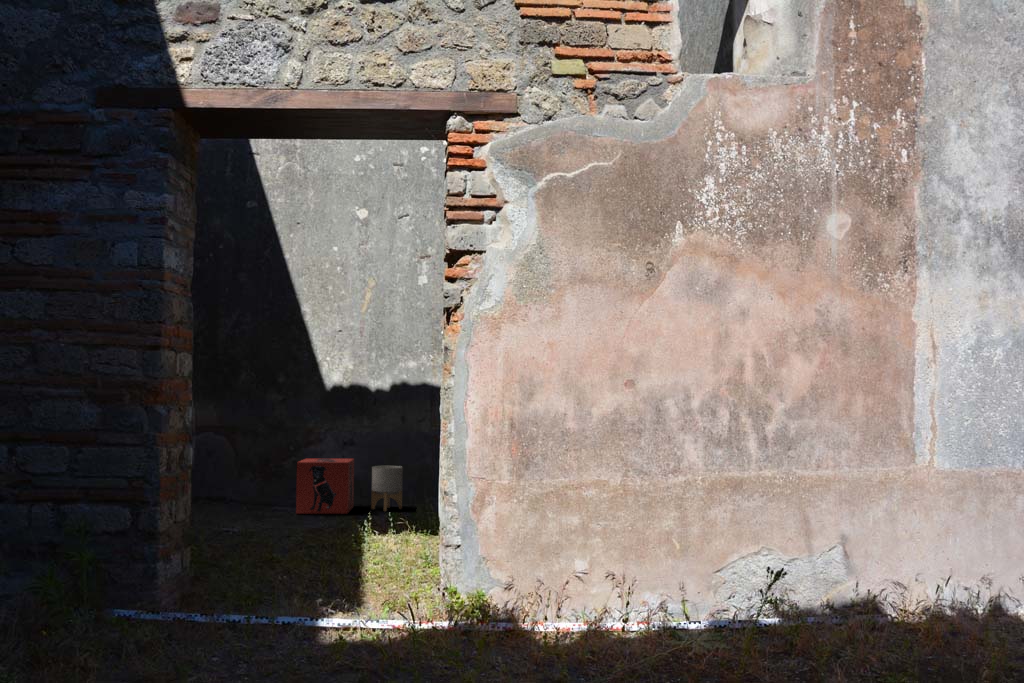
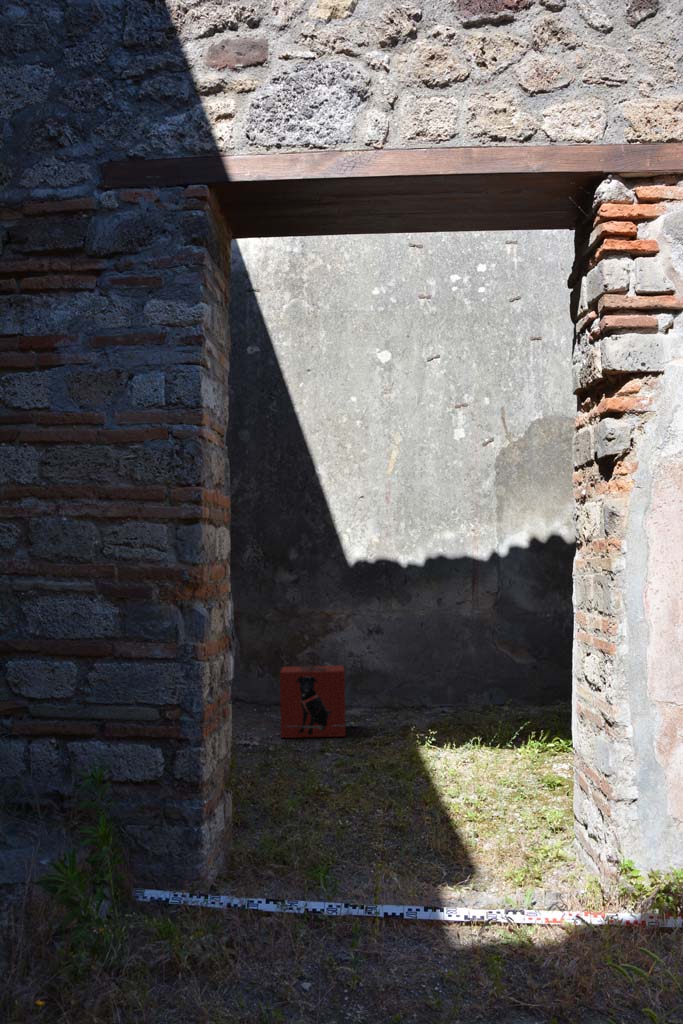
planter: present [371,466,403,511] -> none [369,673,409,732]

